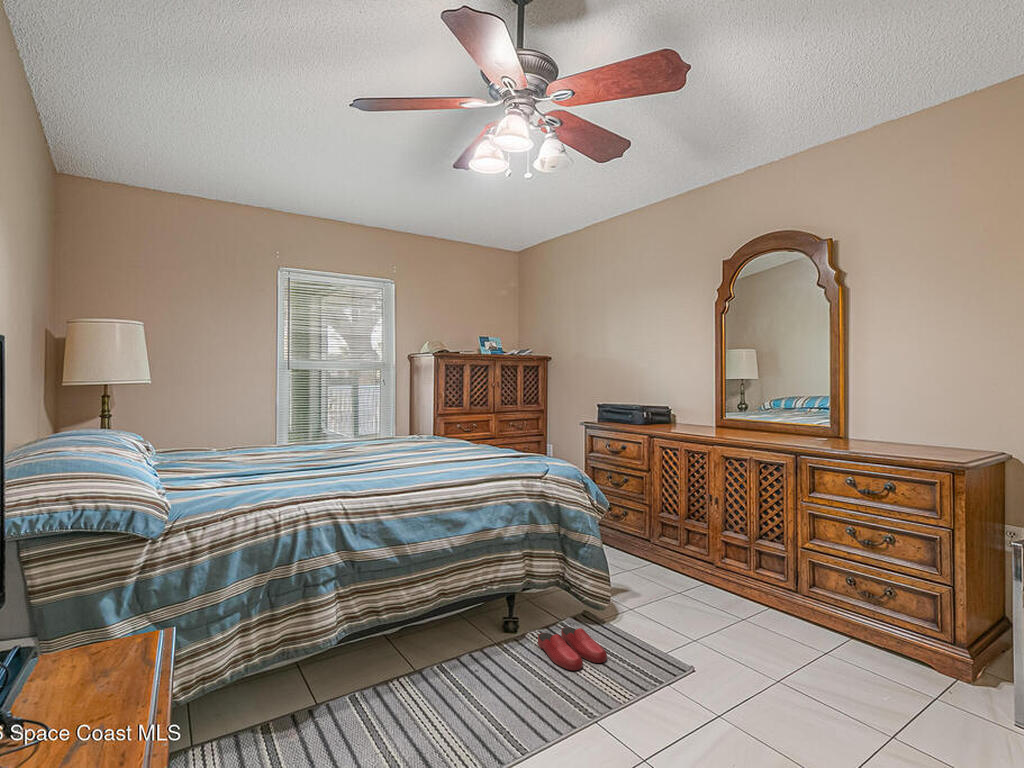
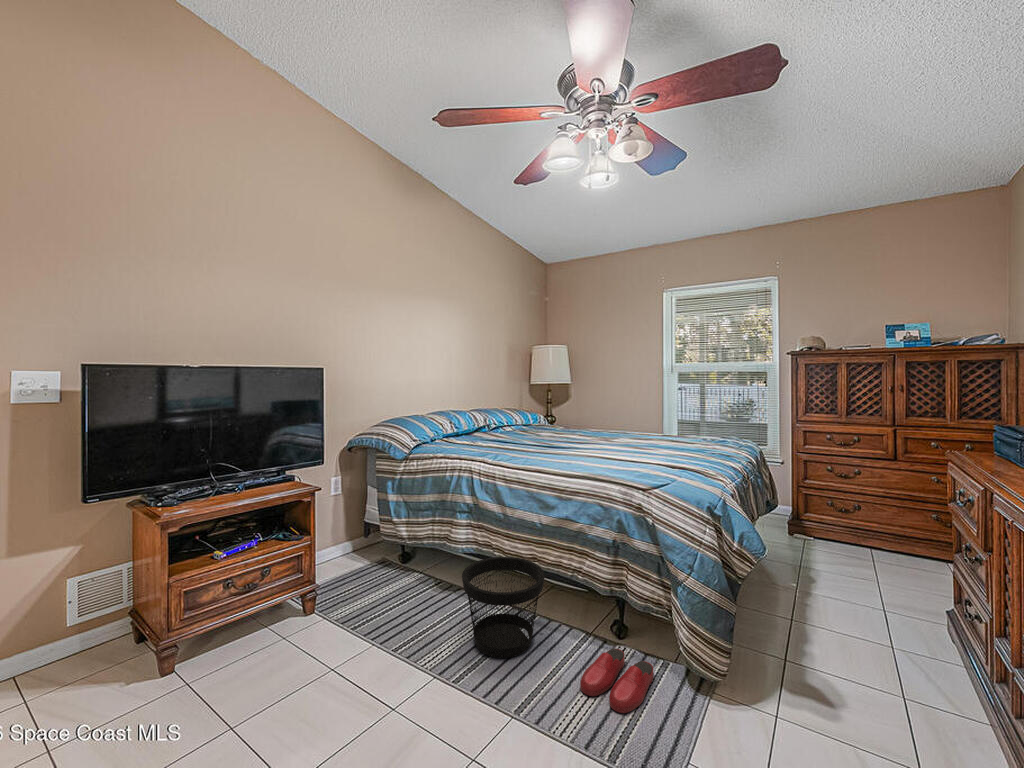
wastebasket: none [414,595,517,718] -> present [462,557,545,658]

